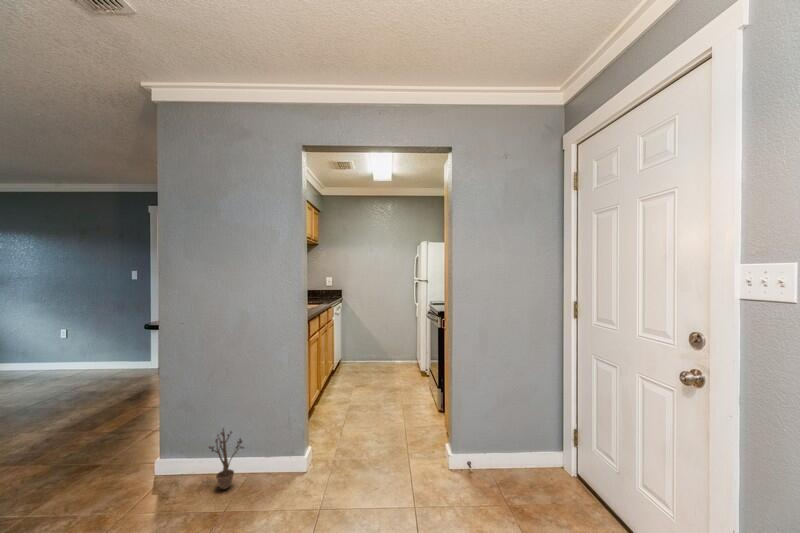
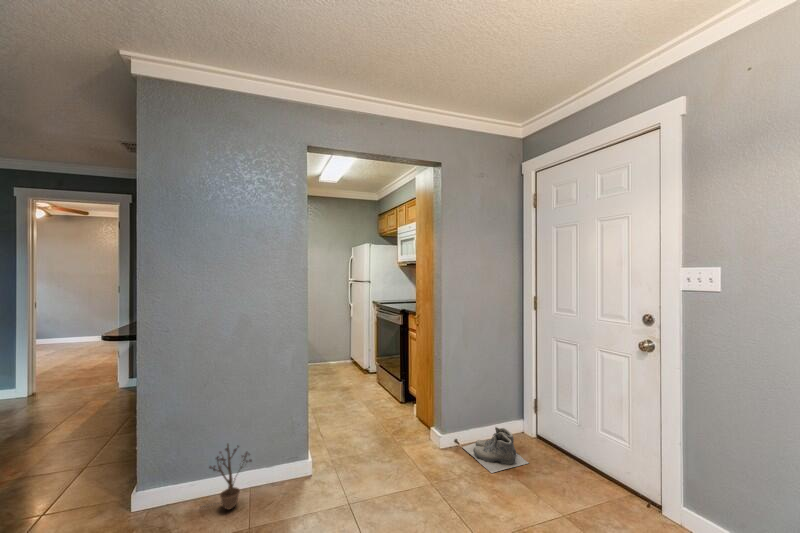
boots: none [475,456,548,511] -> present [462,427,528,473]

